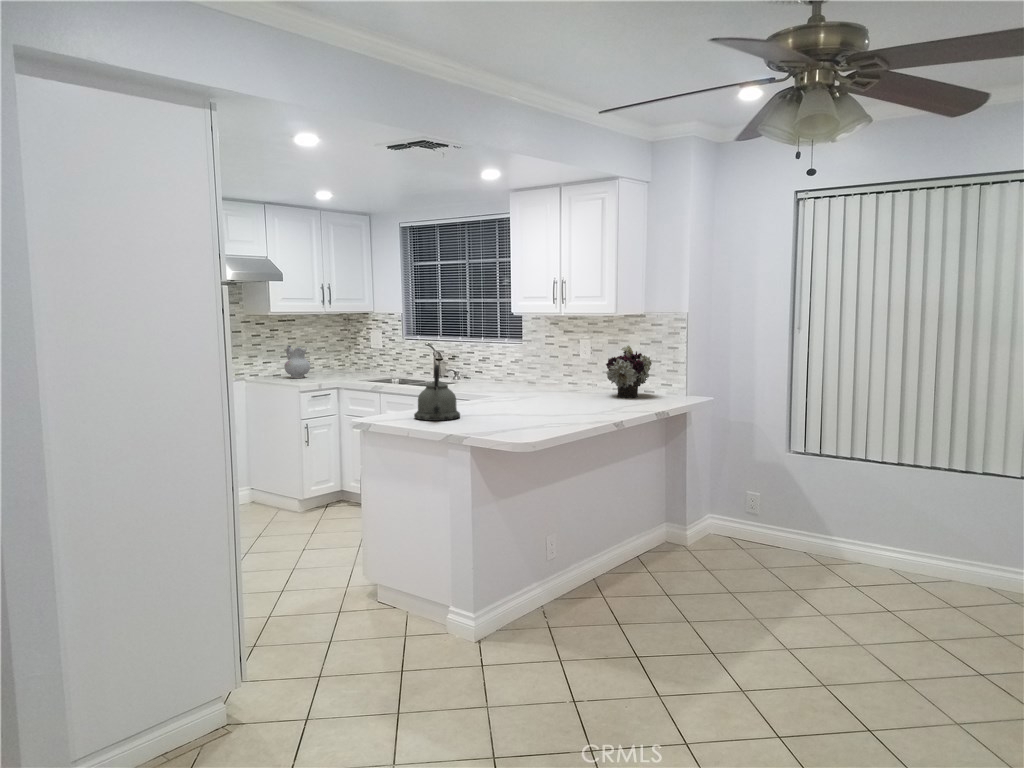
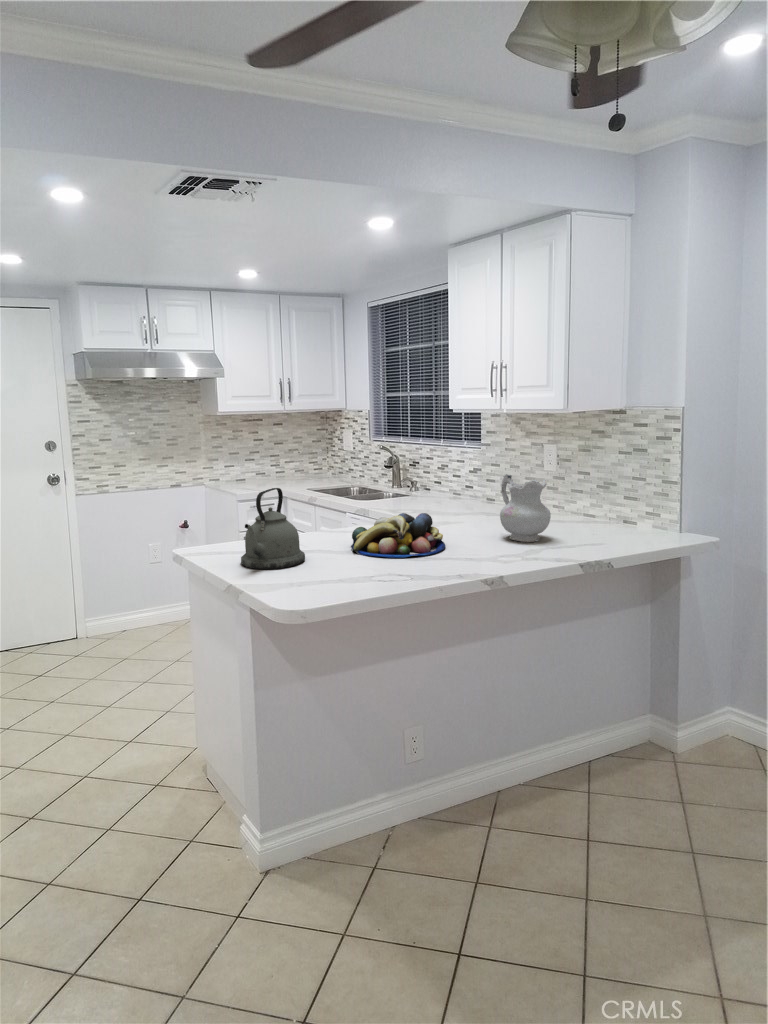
ceramic pitcher: present [284,345,310,379] -> present [500,474,551,542]
flower arrangement: present [606,345,652,398] -> none [560,455,632,530]
fruit bowl: none [476,384,545,413] -> present [351,513,445,558]

